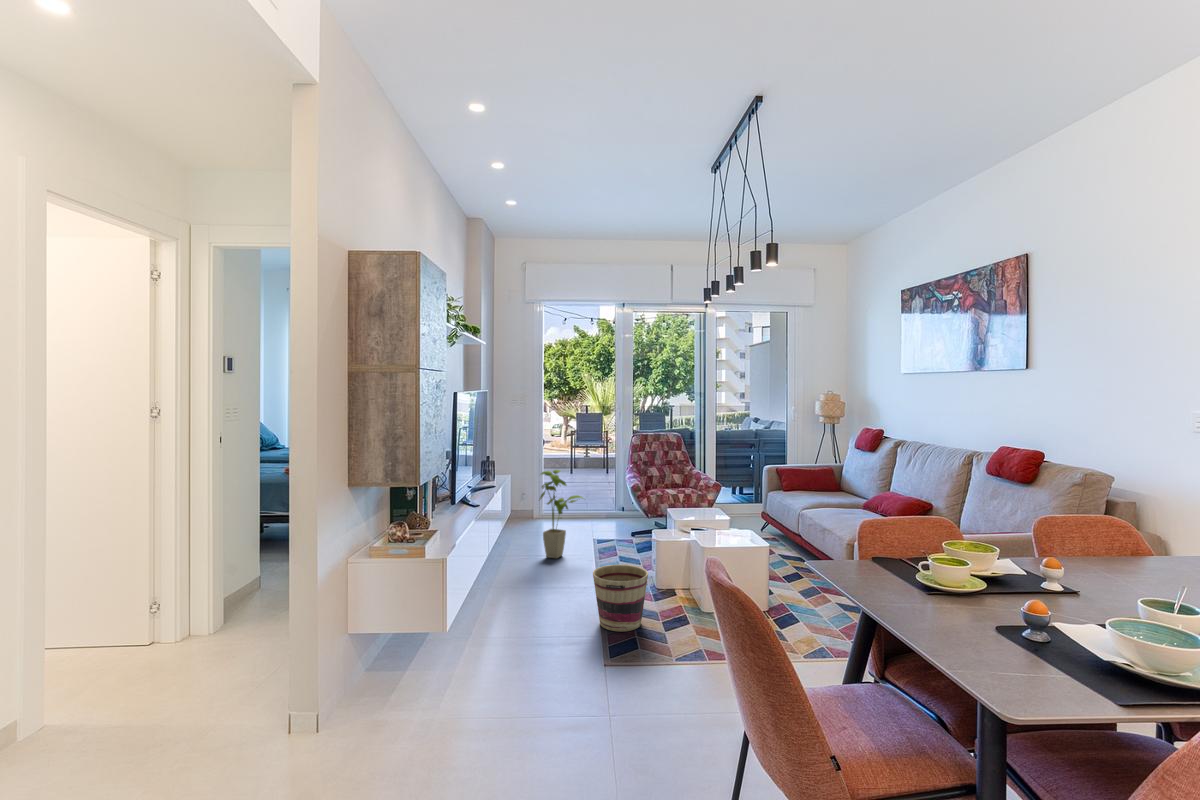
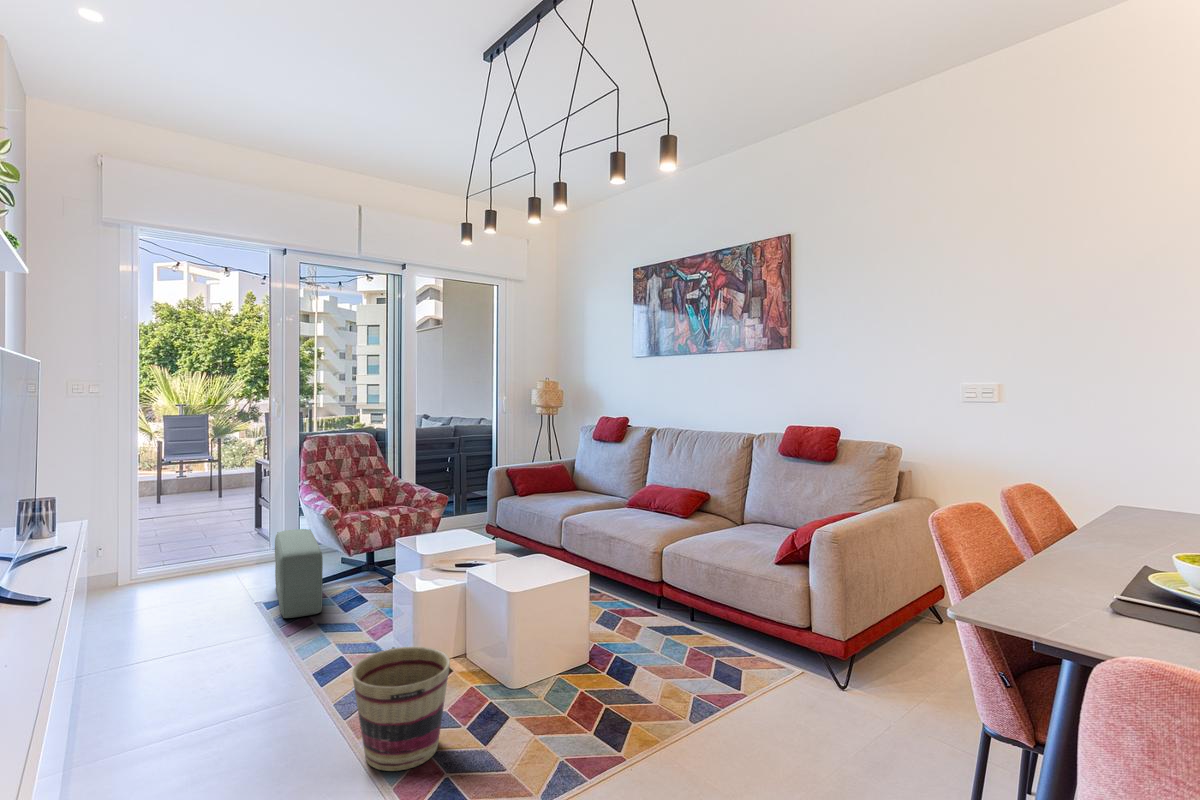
house plant: present [540,470,583,558] -> none [164,499,259,654]
pouf: none [603,496,632,550] -> present [275,529,323,618]

